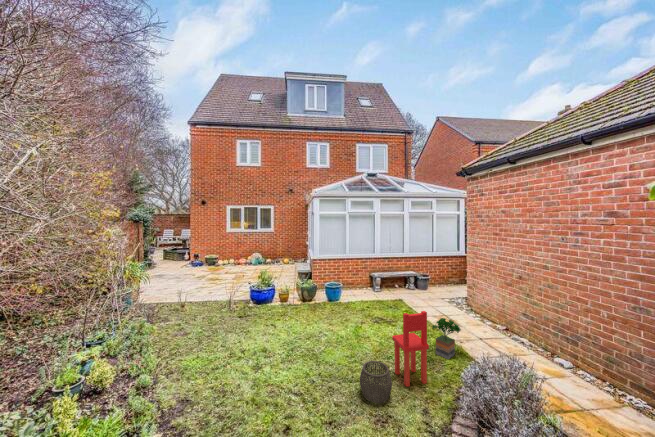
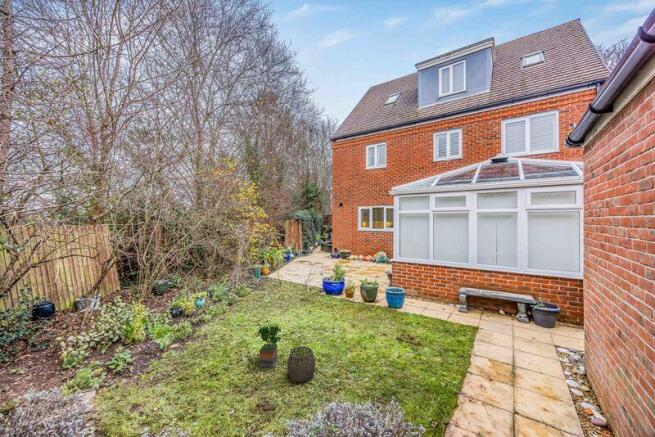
chair: present [392,311,429,387] -> none [327,312,361,393]
potted tree: present [432,318,461,359] -> present [258,326,281,368]

